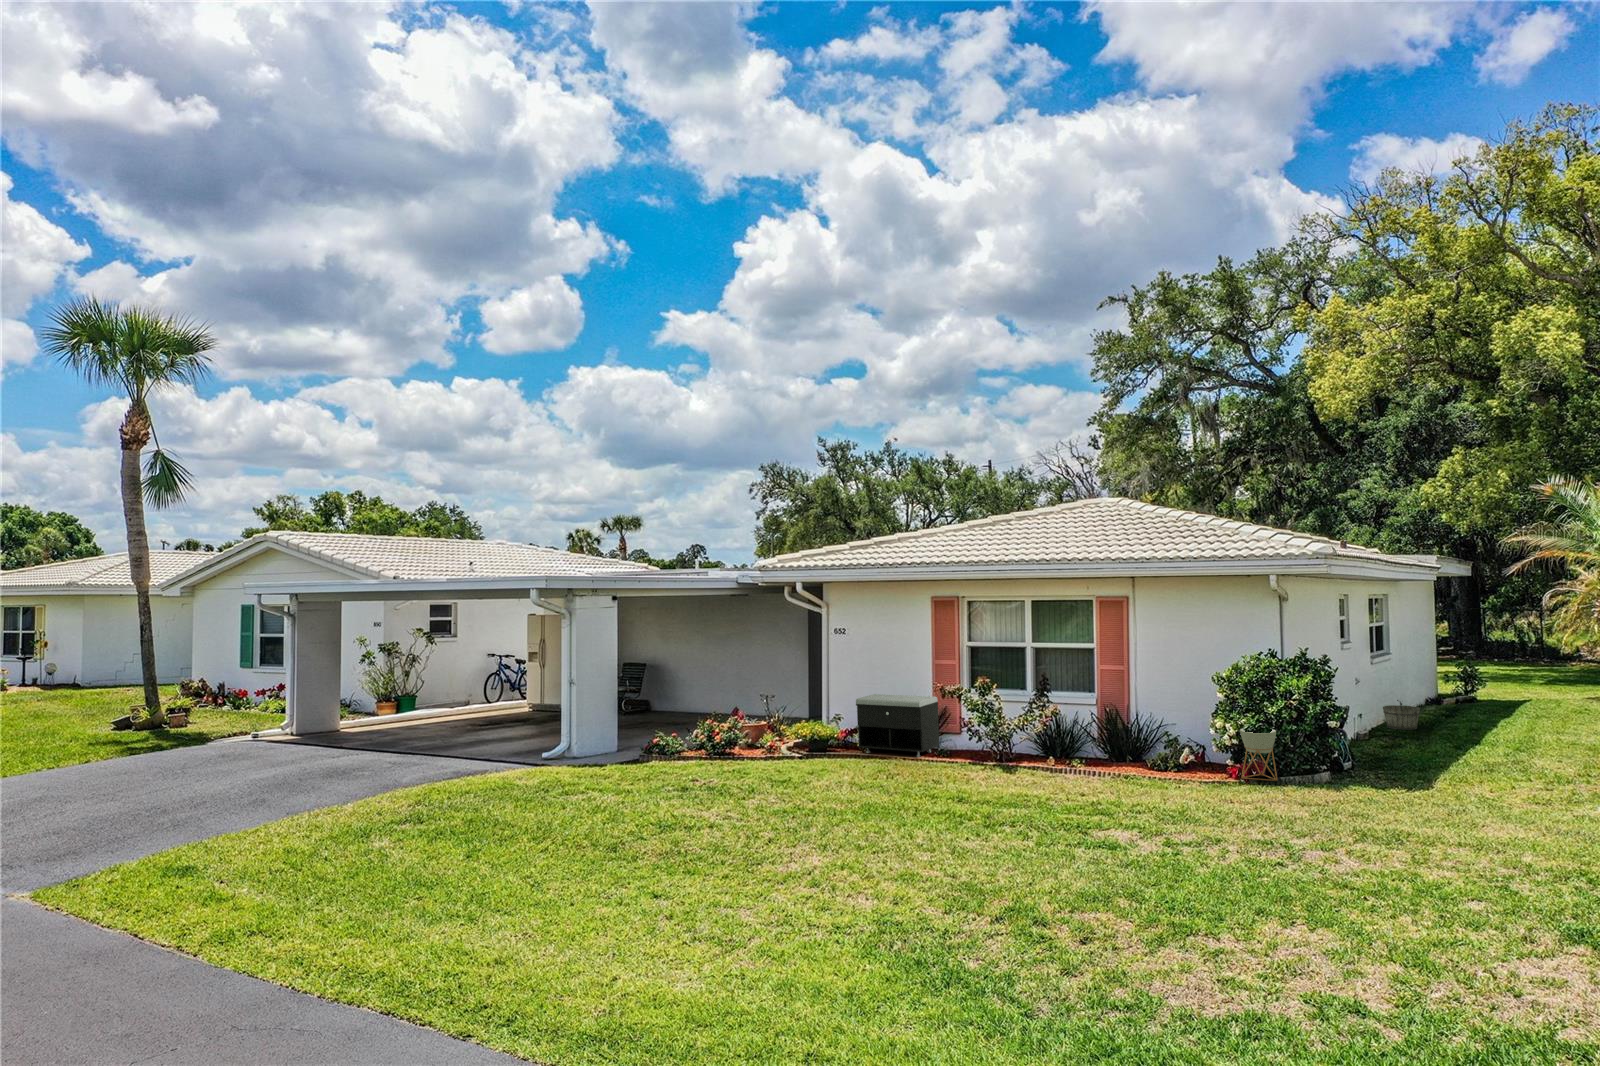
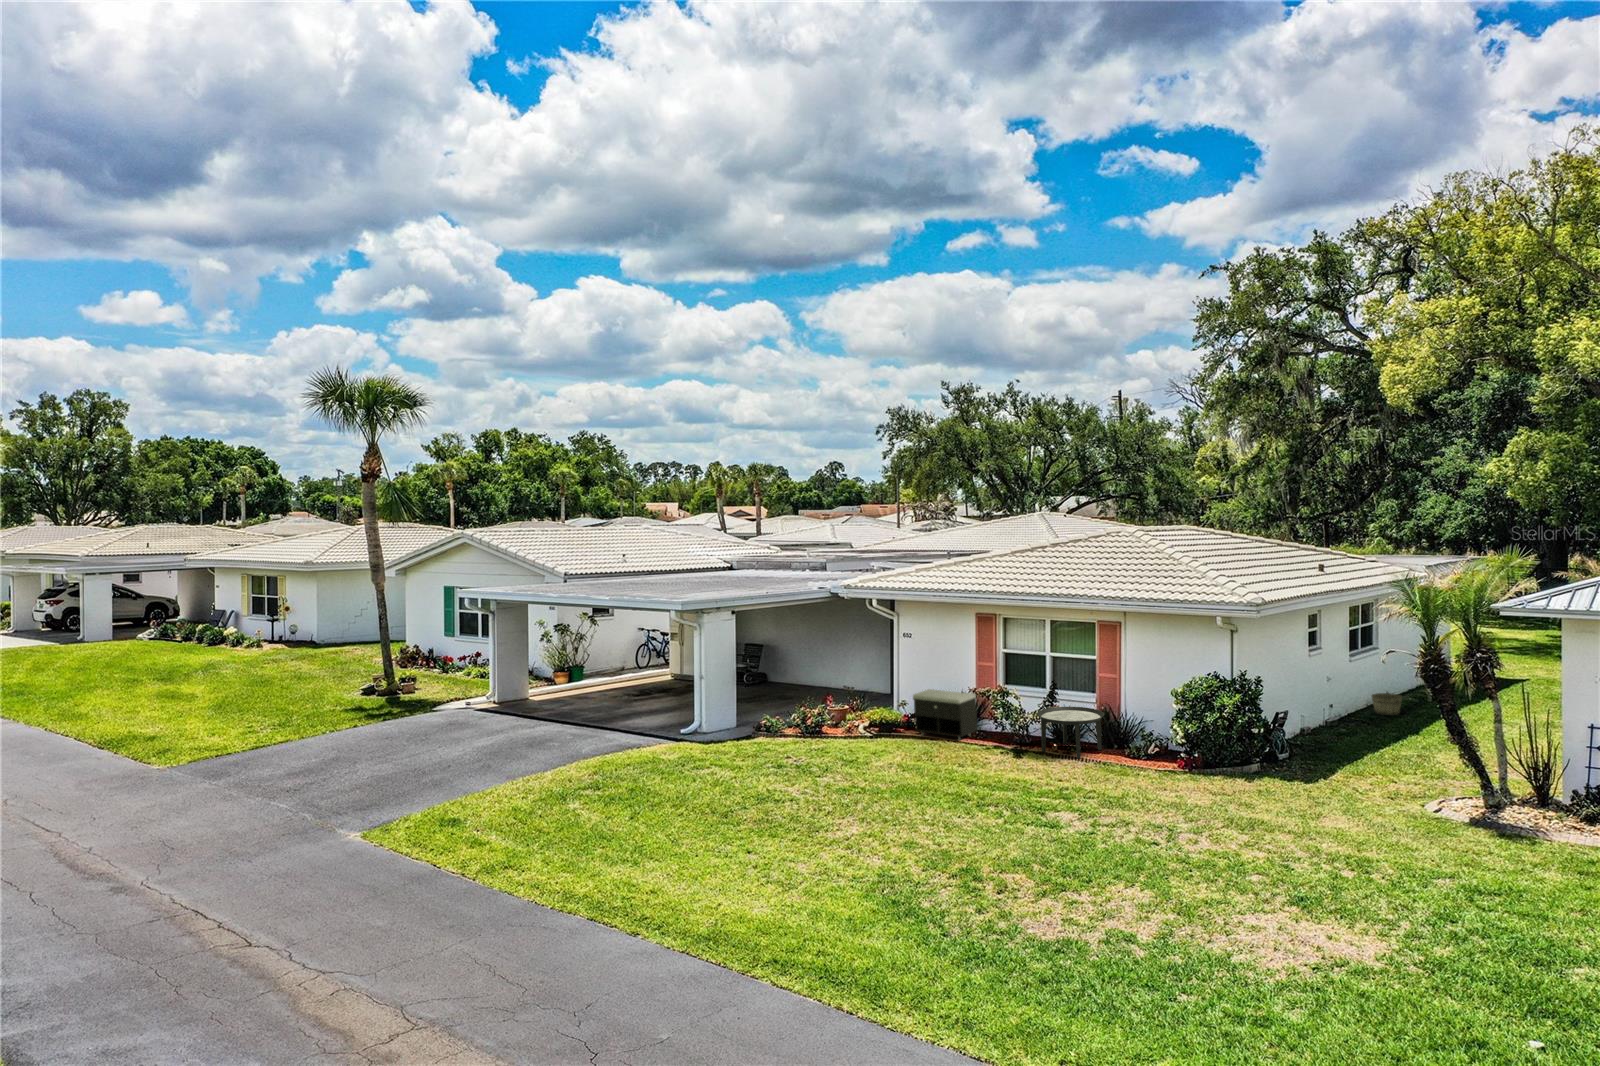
round table: none [1027,708,1116,771] -> present [1037,707,1104,759]
planter: present [1240,729,1277,781] -> none [1188,731,1215,772]

